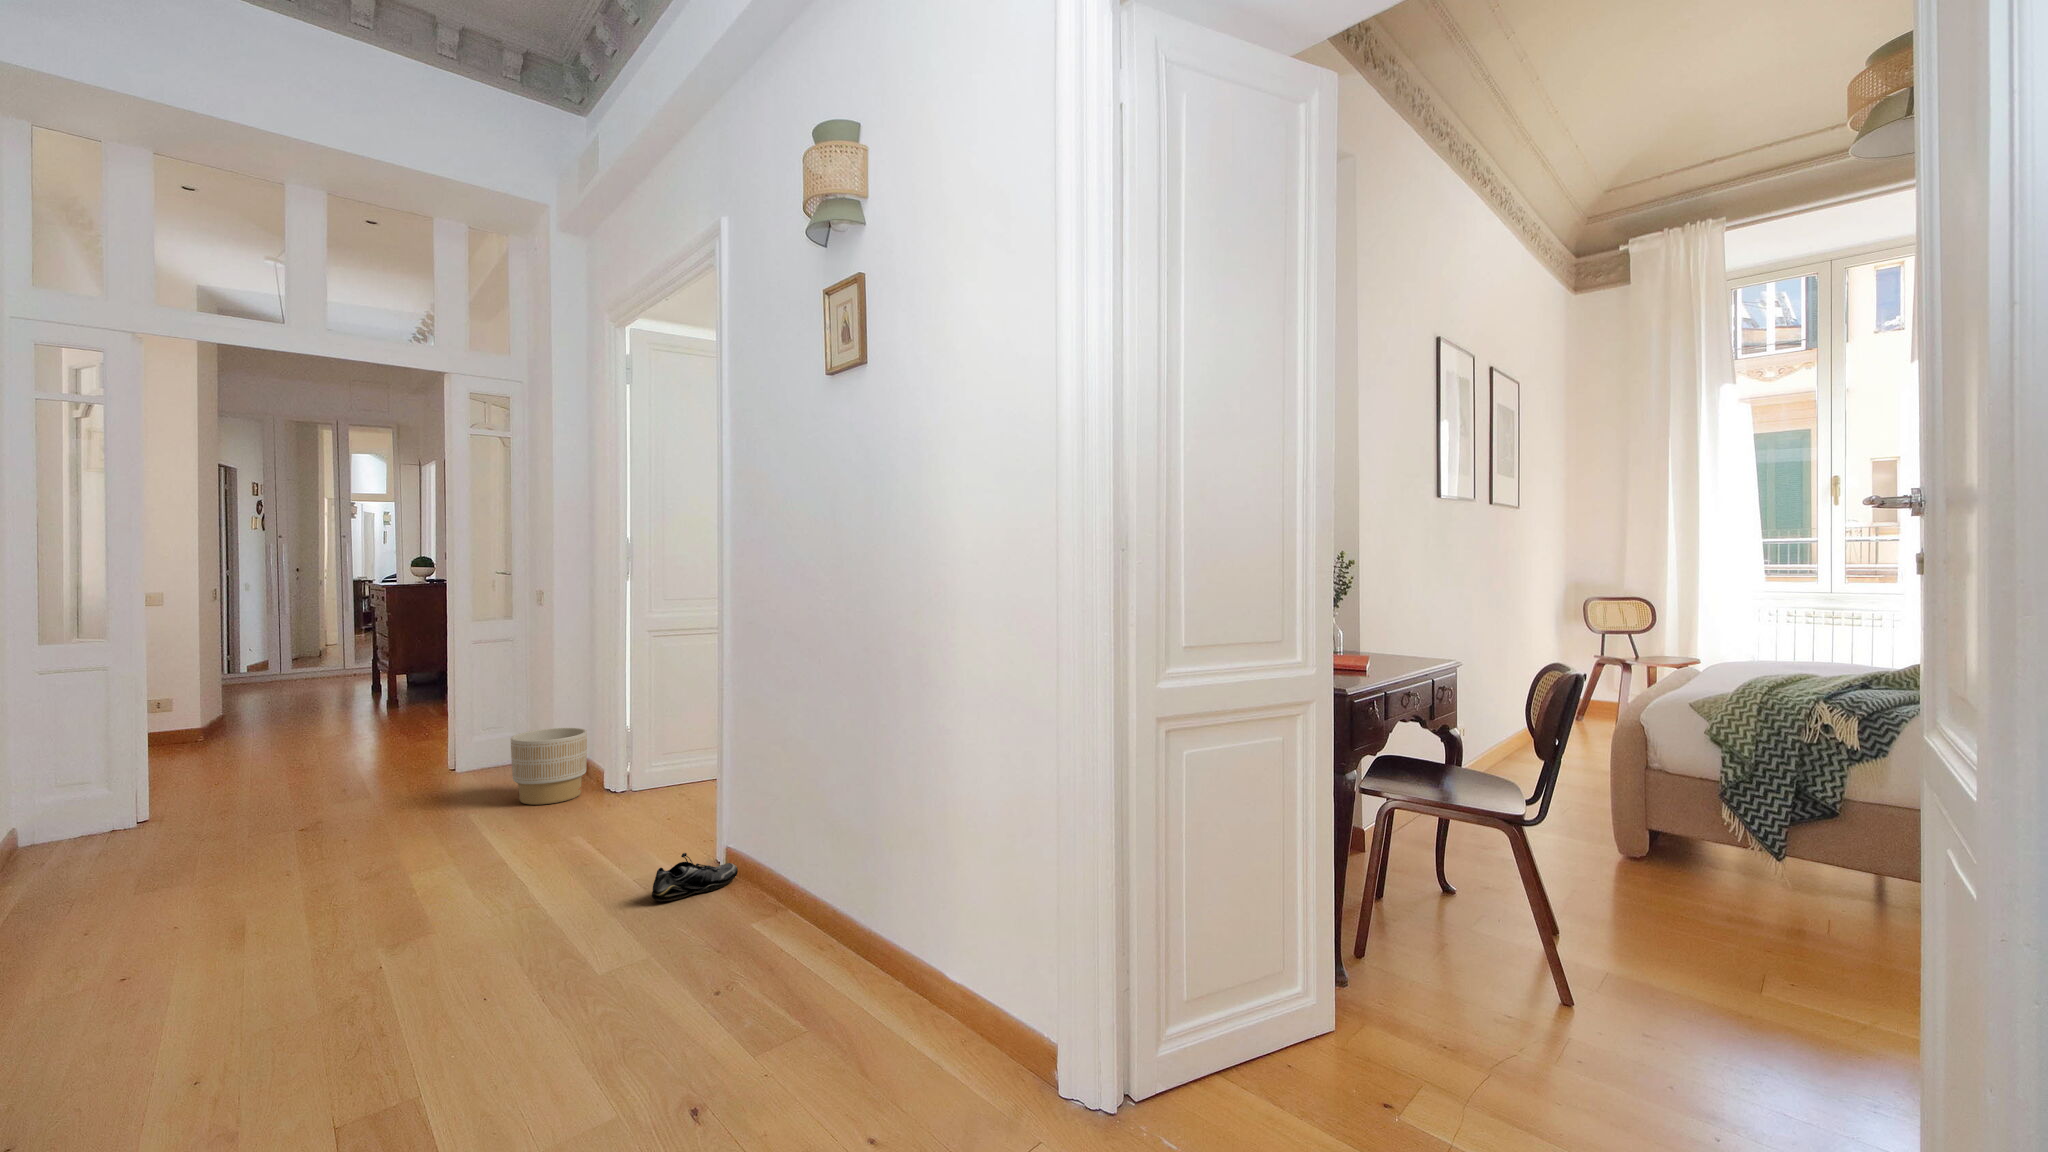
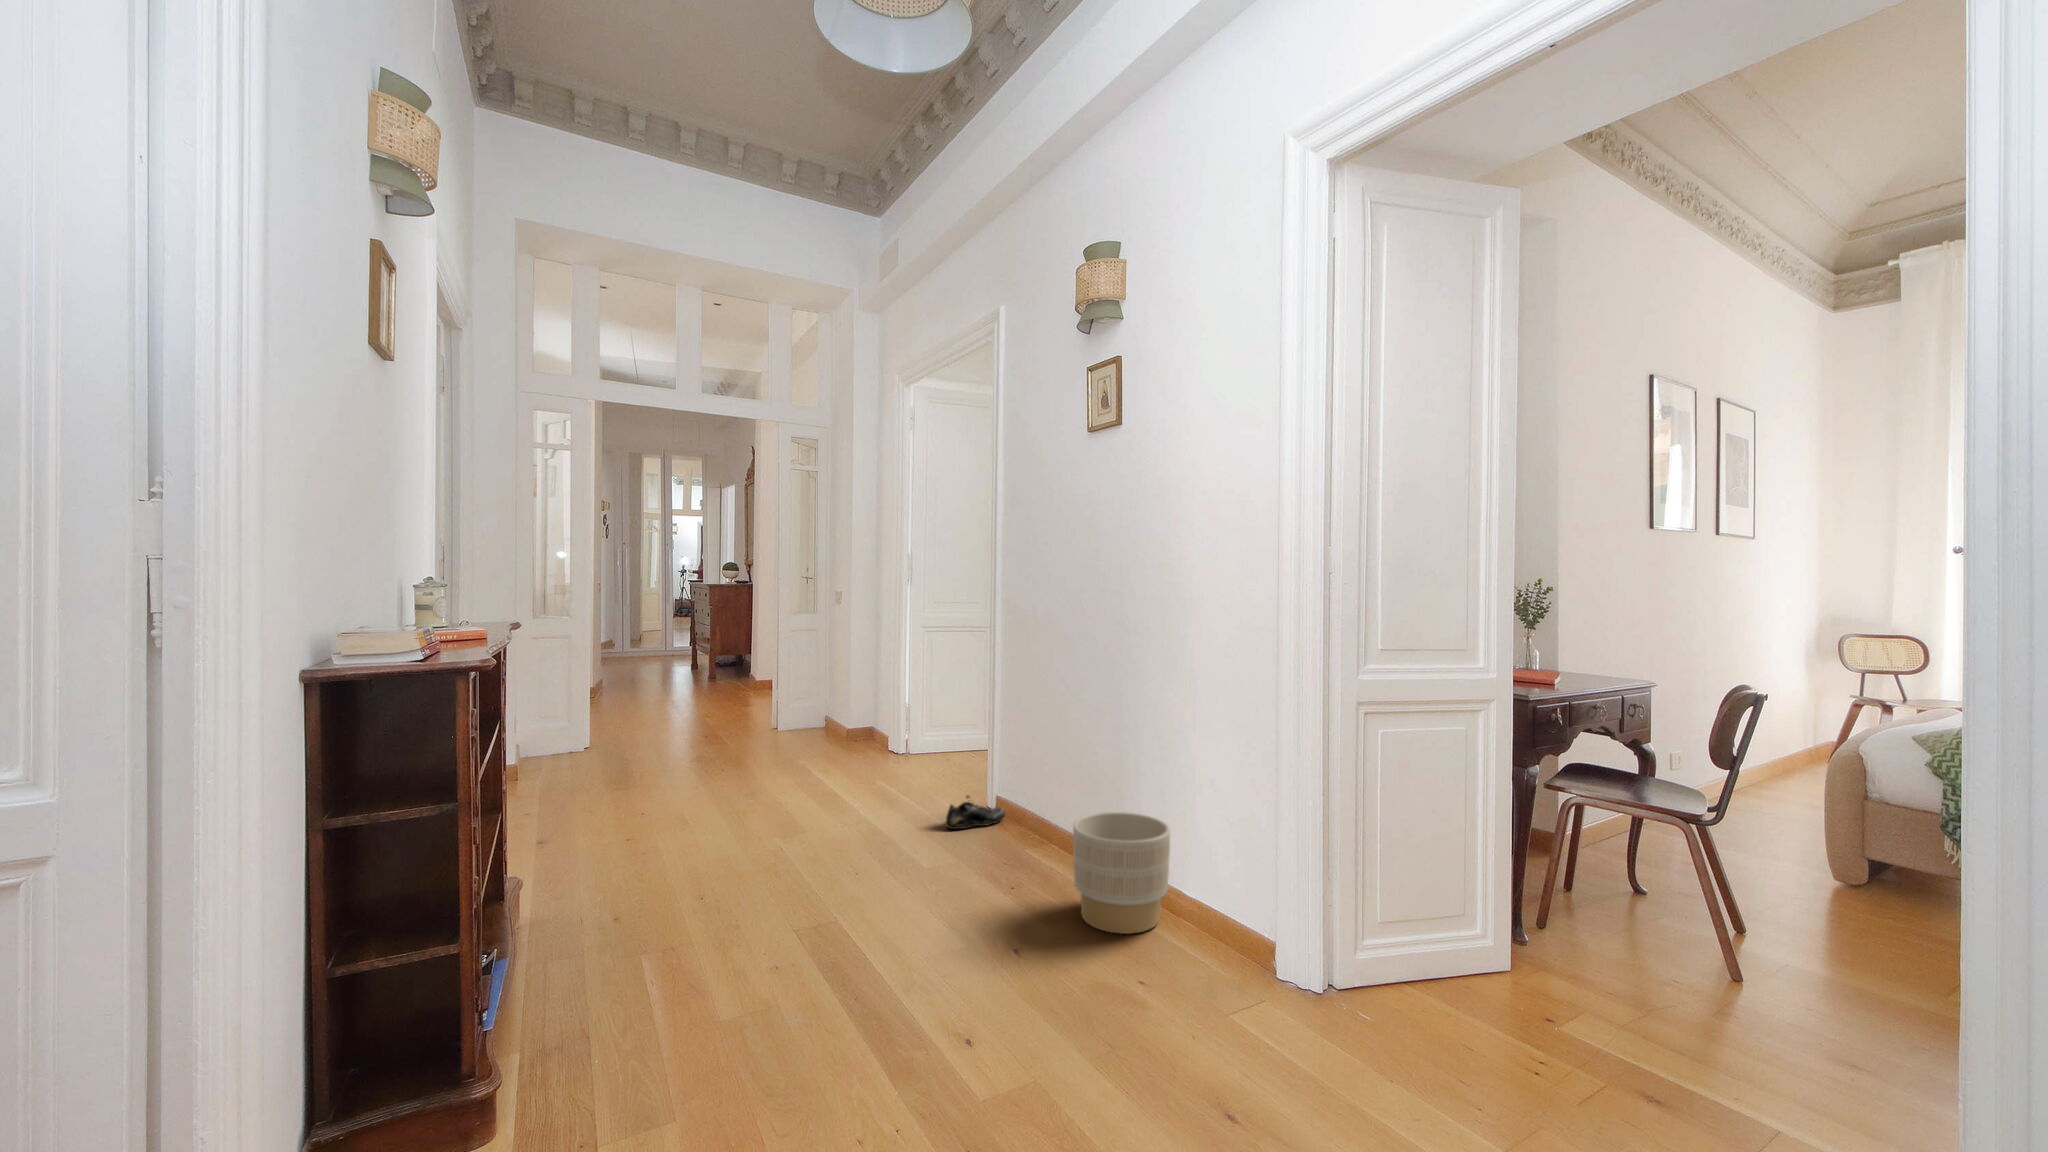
planter: present [511,728,587,805] -> present [1073,812,1170,934]

